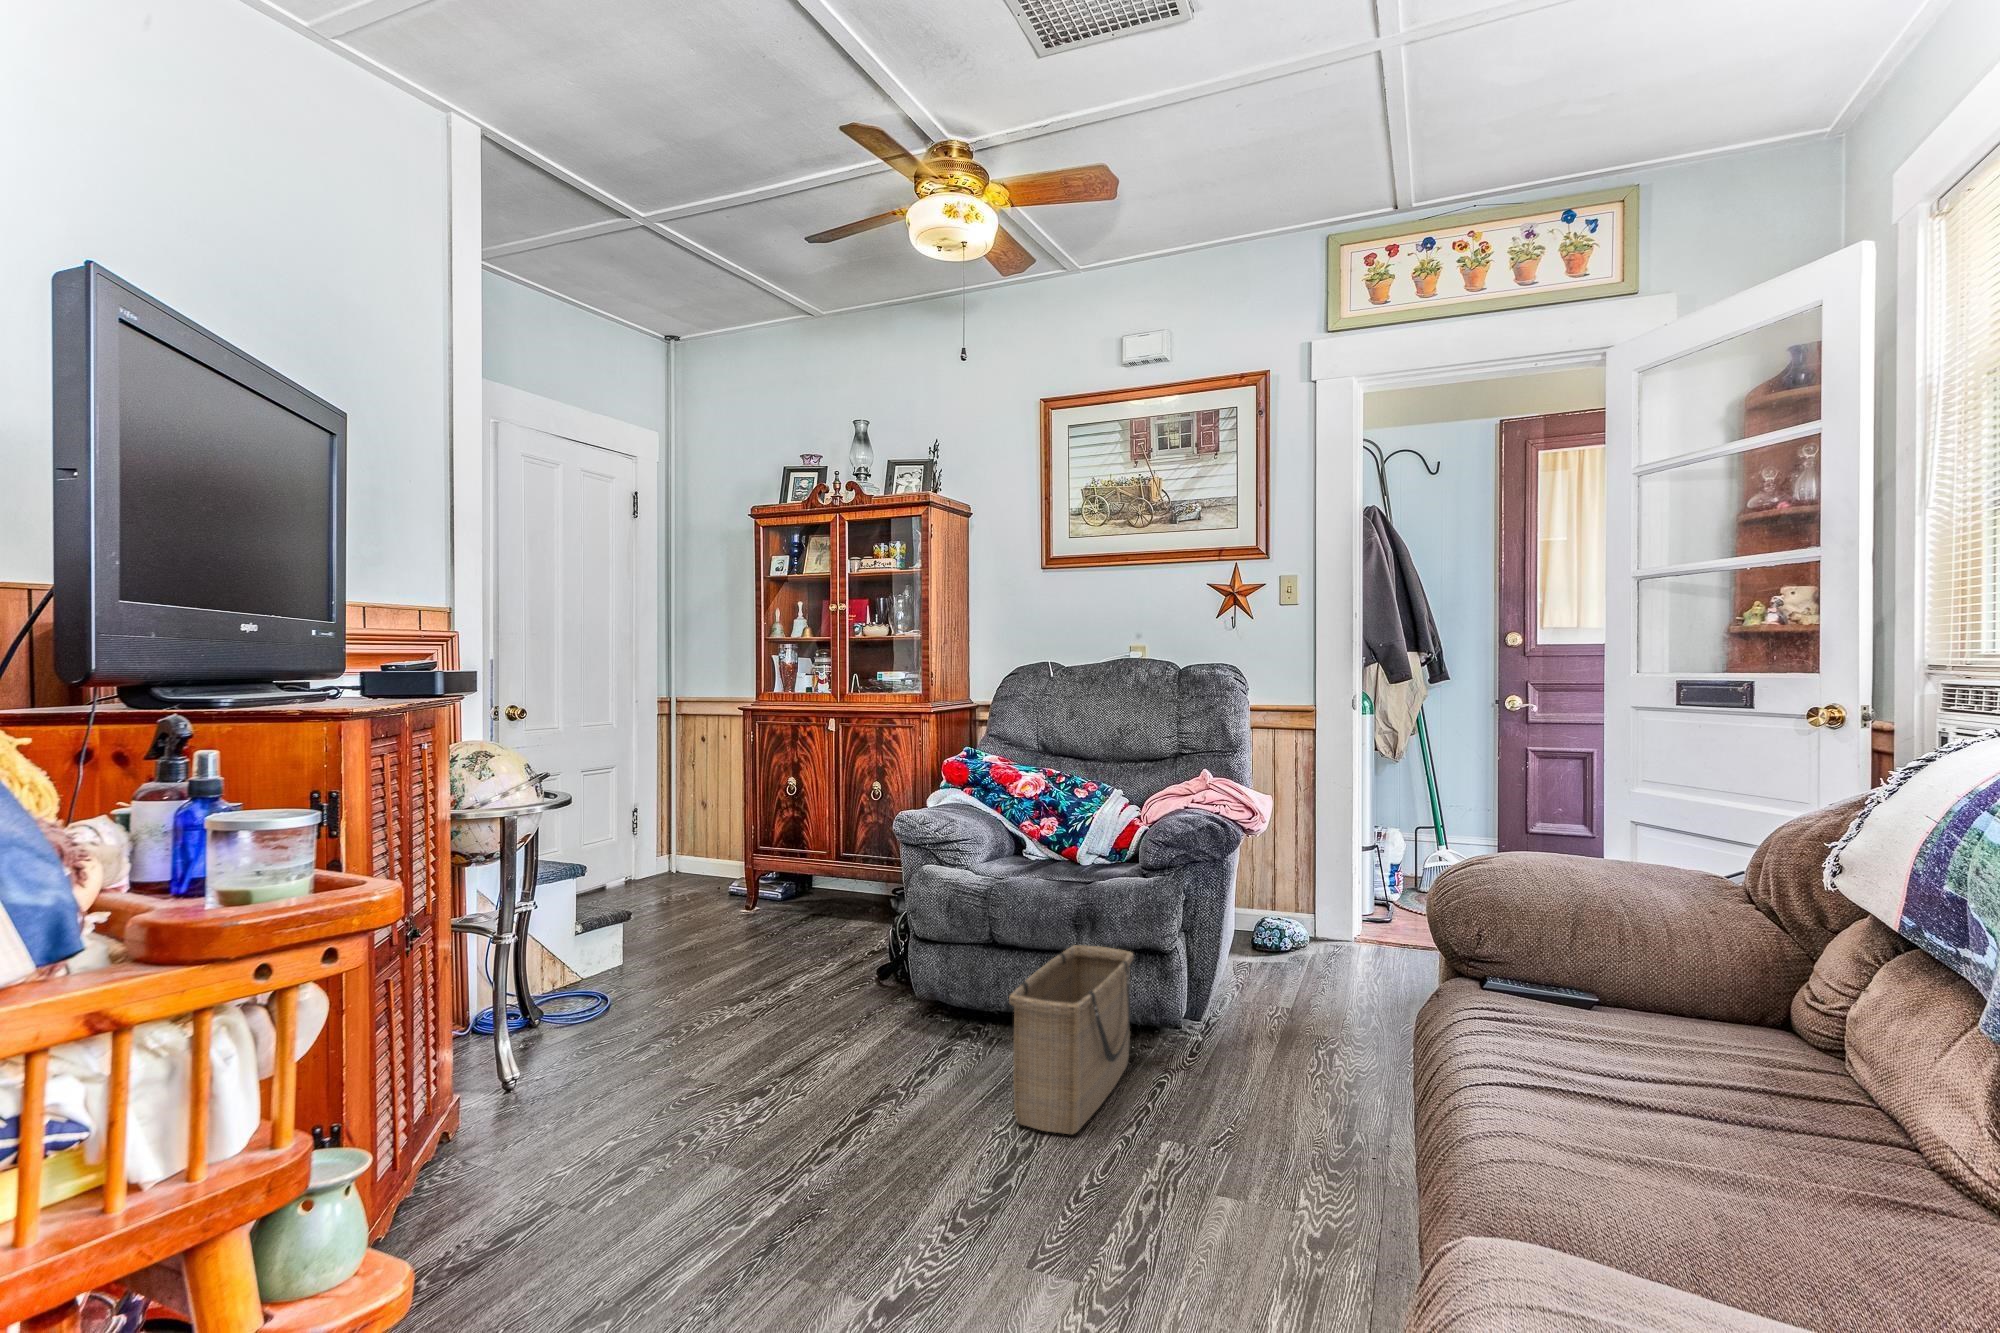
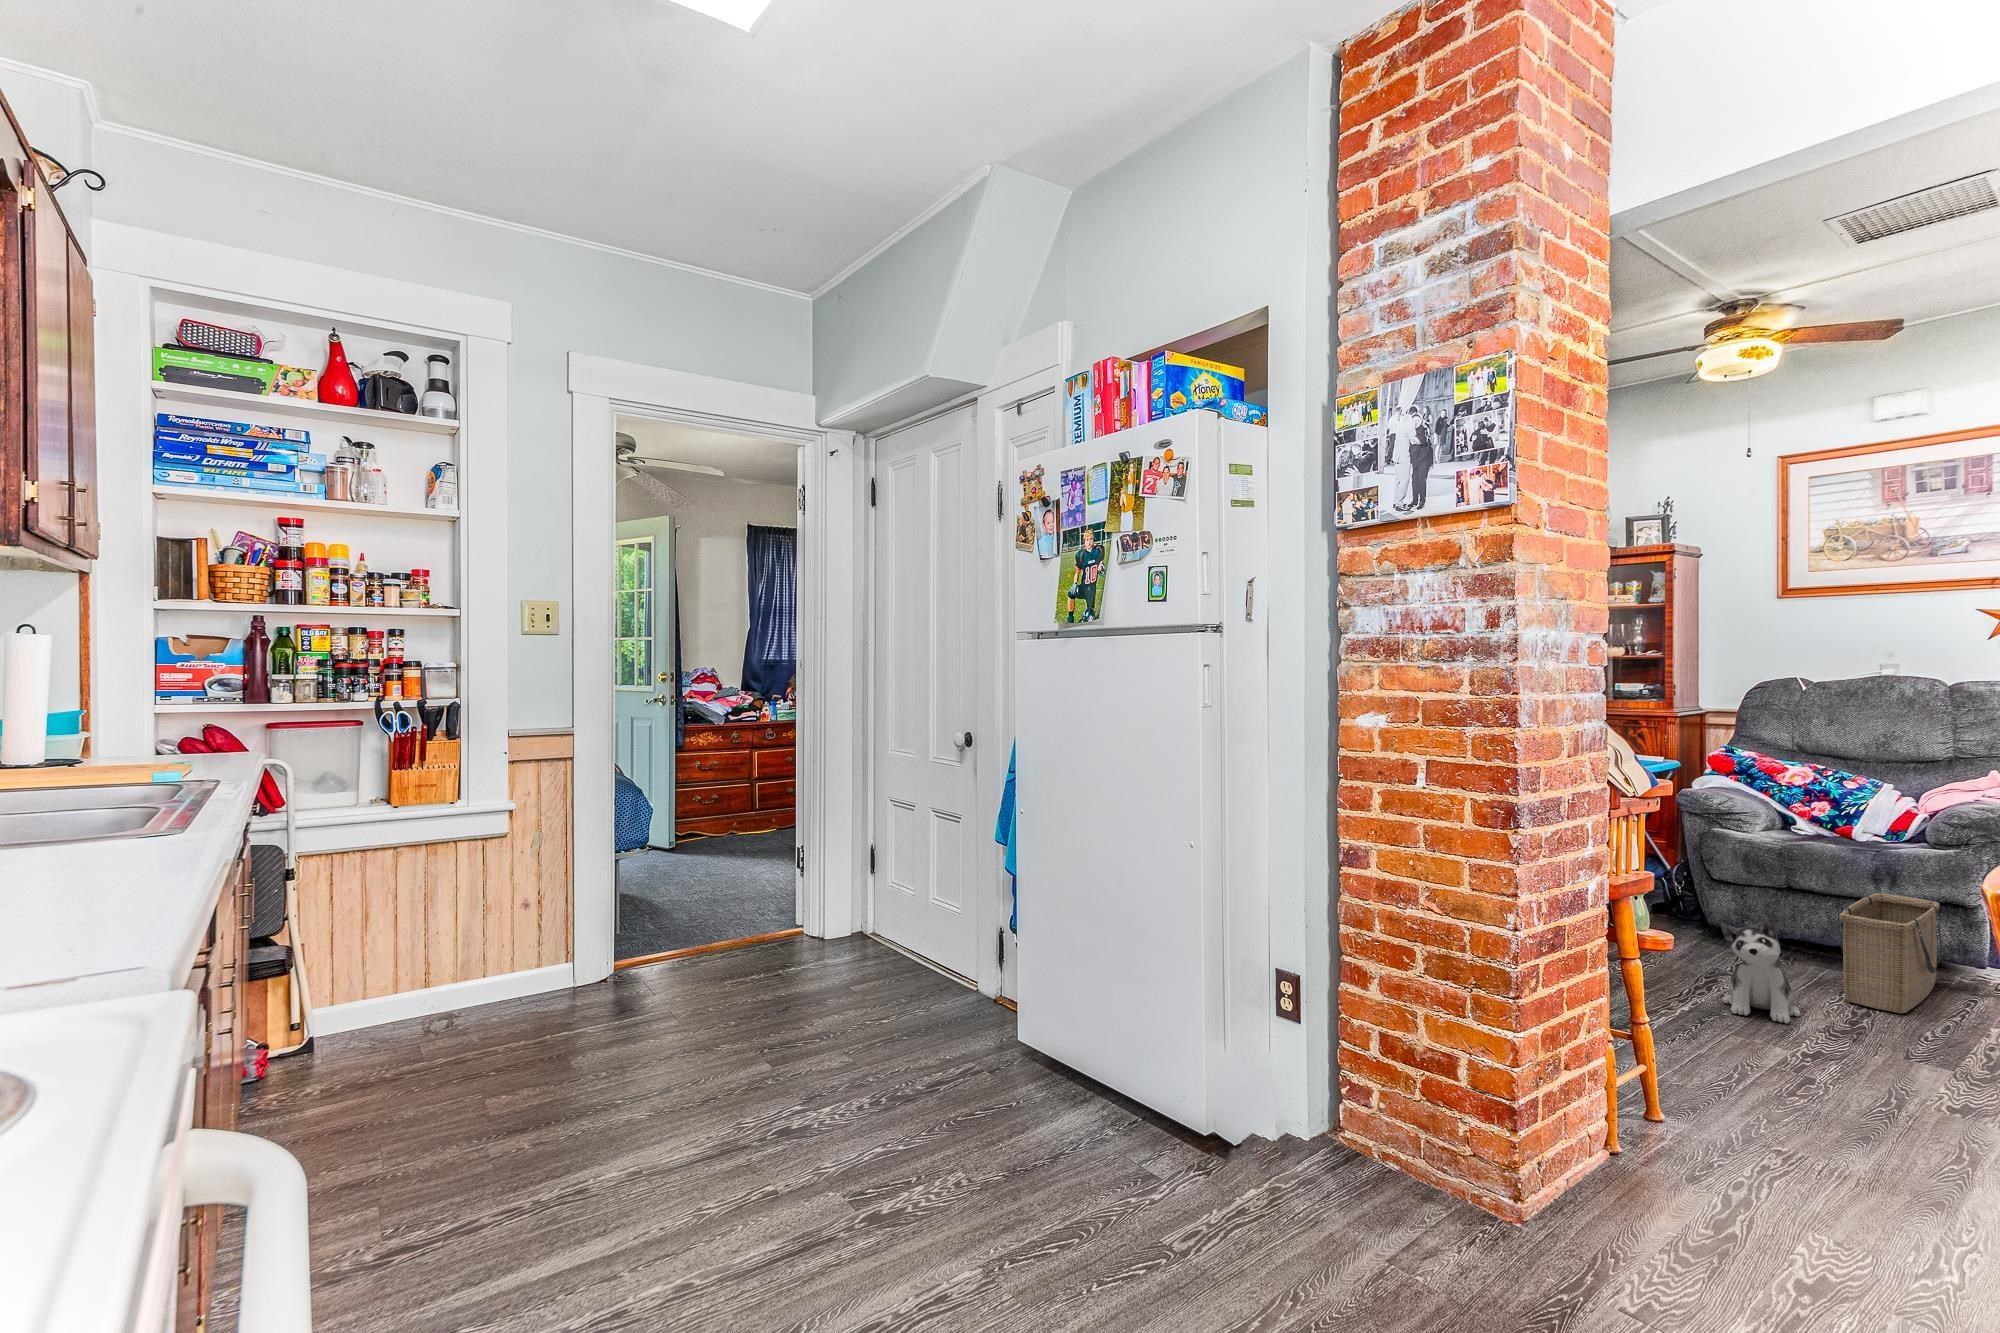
plush toy: none [842,1025,943,1202] -> present [1721,917,1800,1023]

